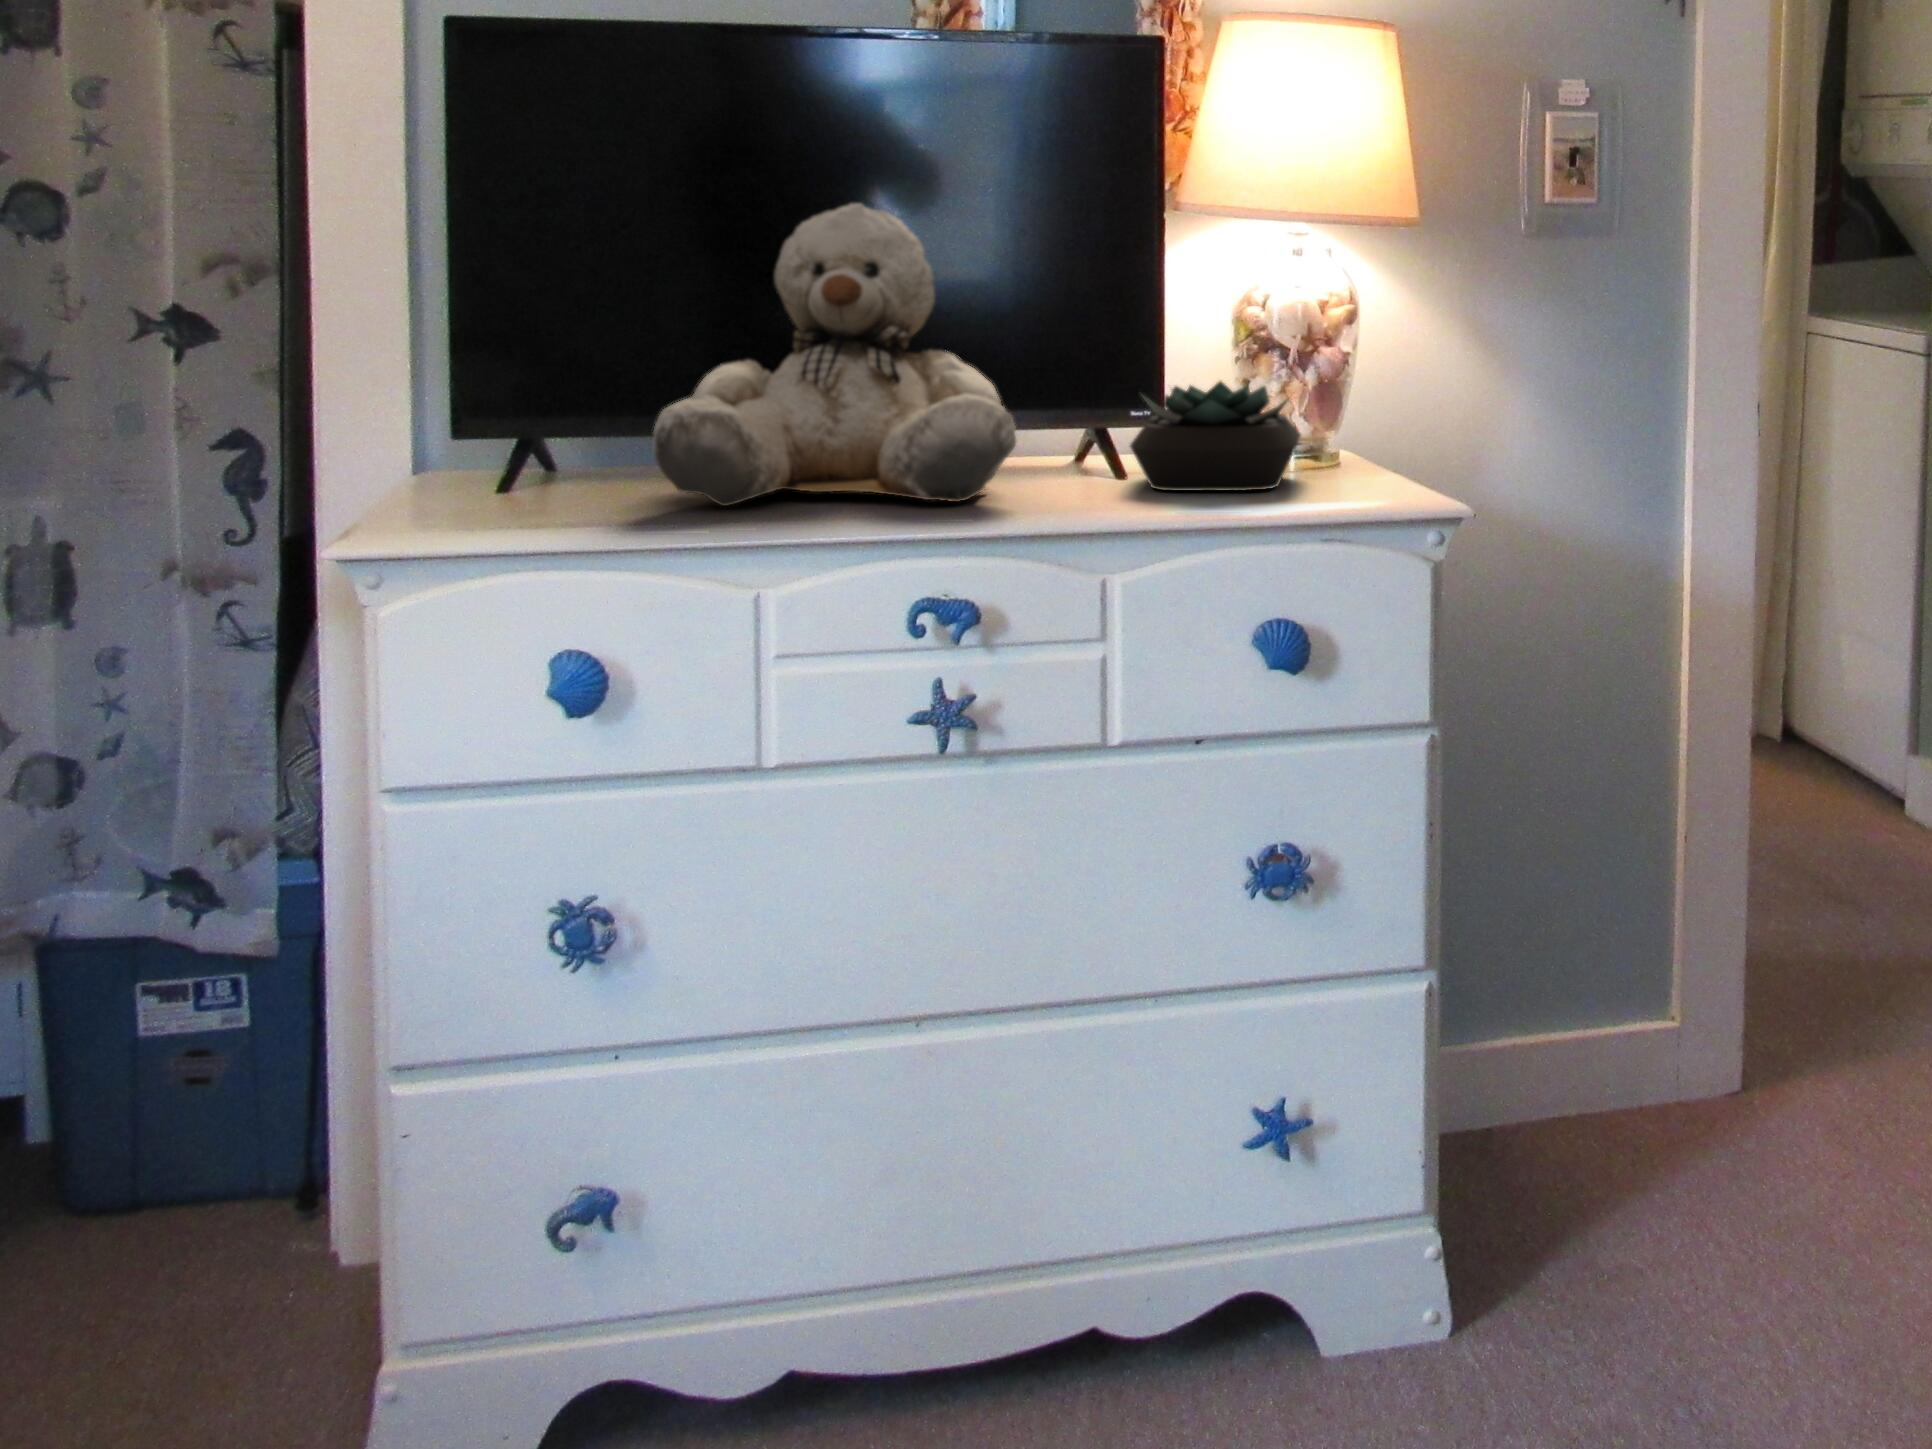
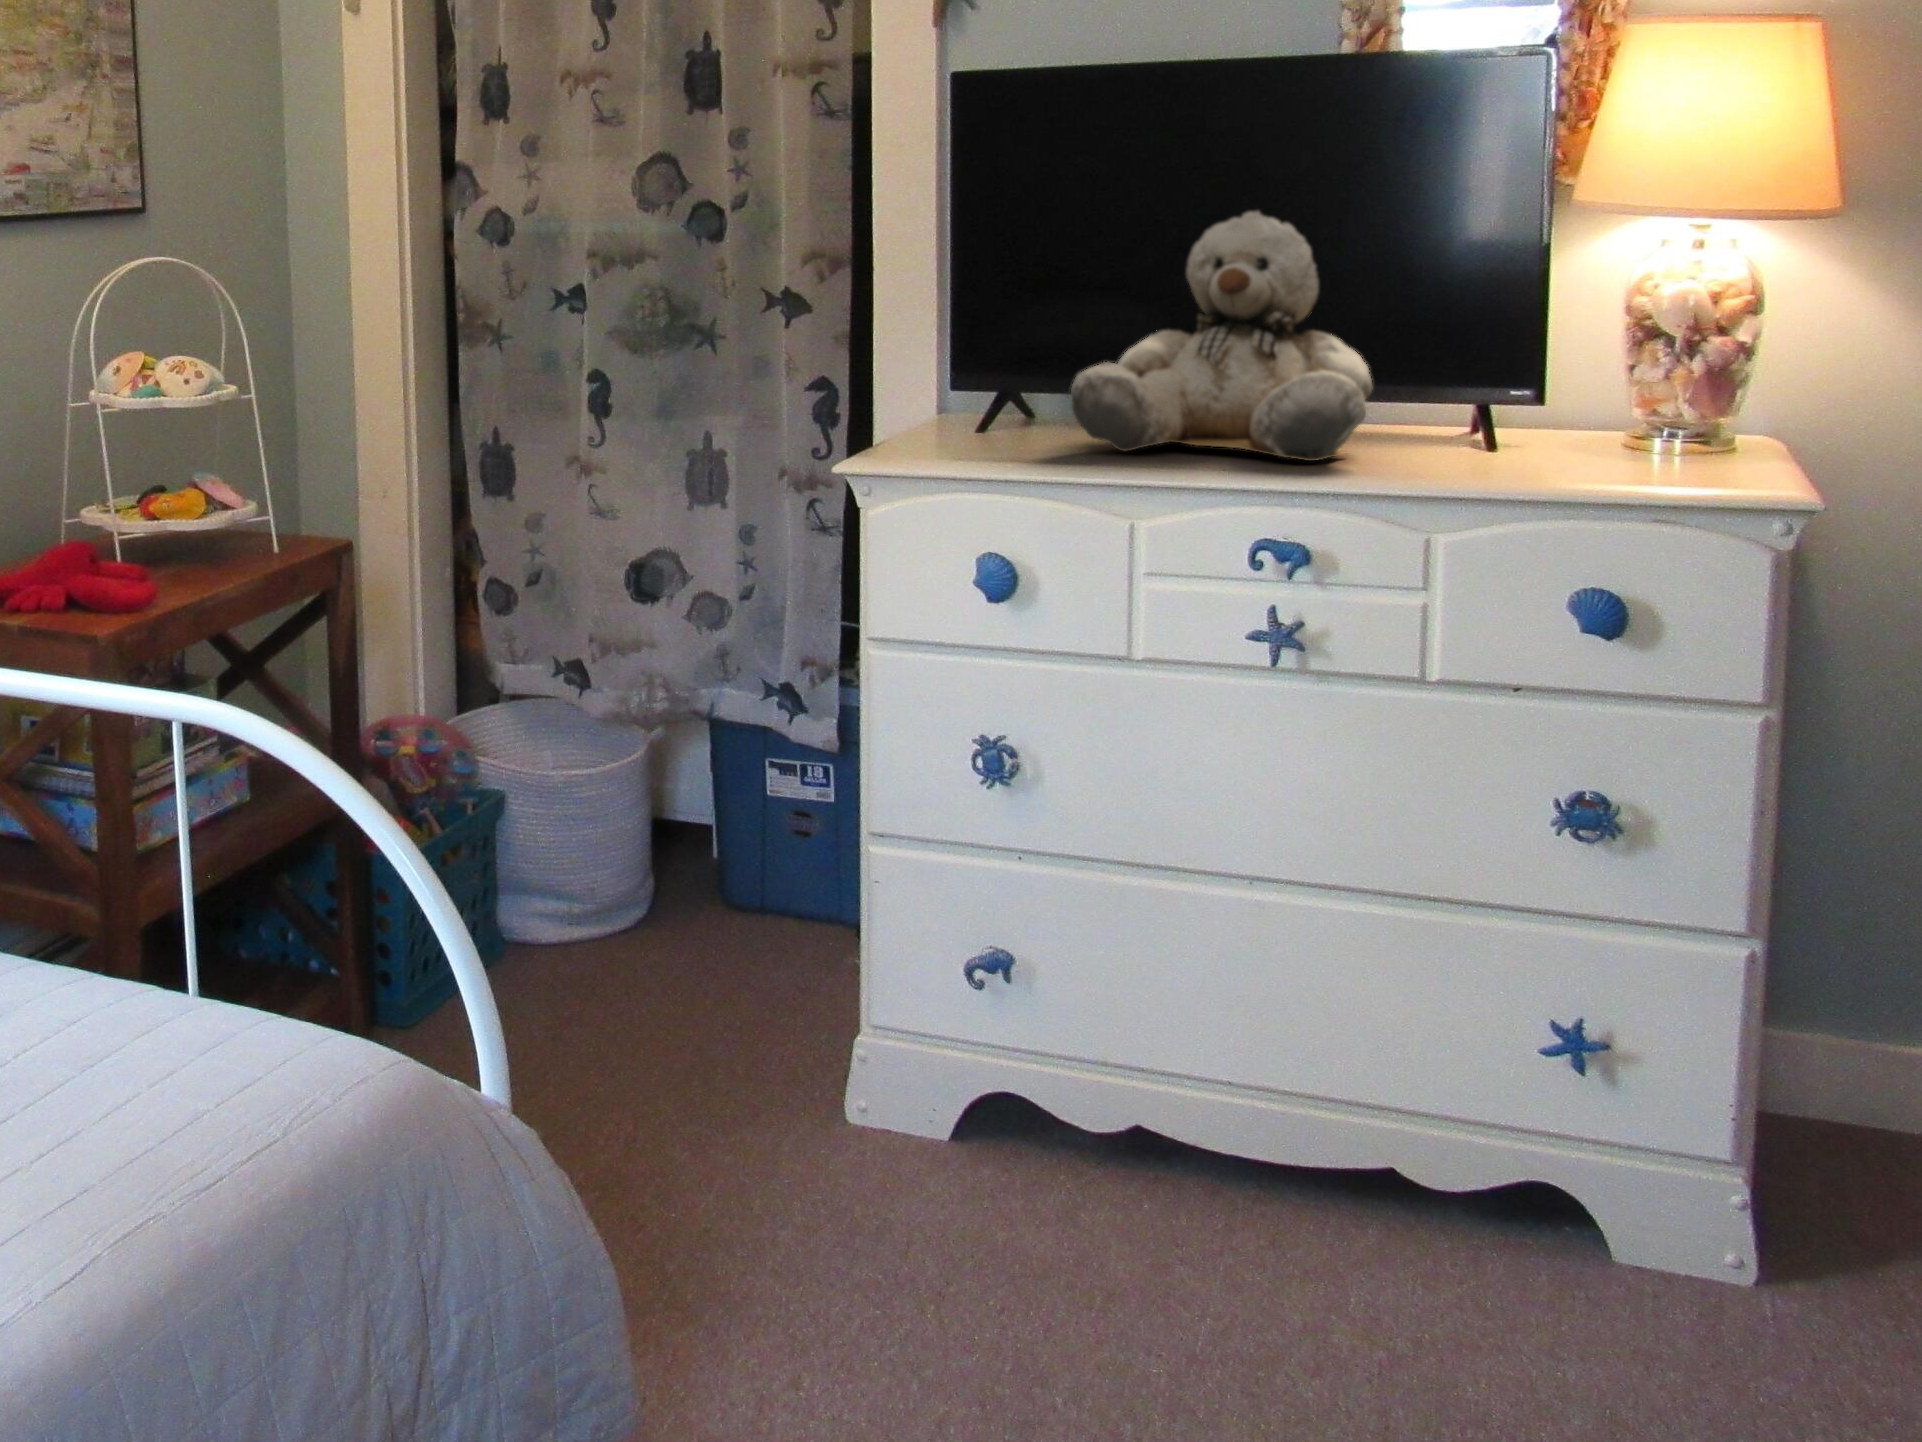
succulent plant: present [1130,381,1300,491] -> none [1481,369,1671,472]

